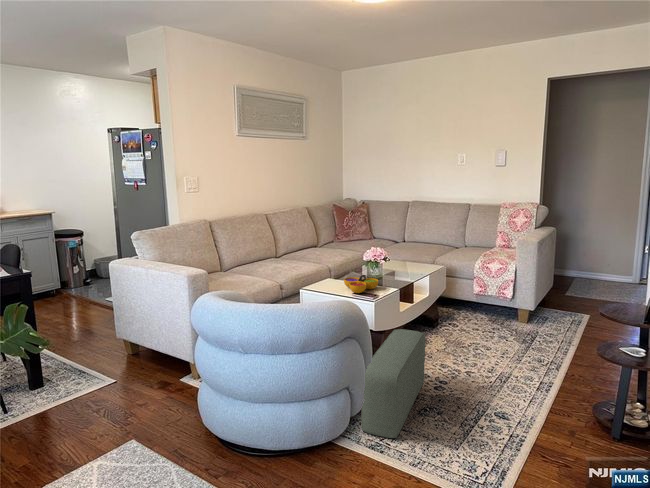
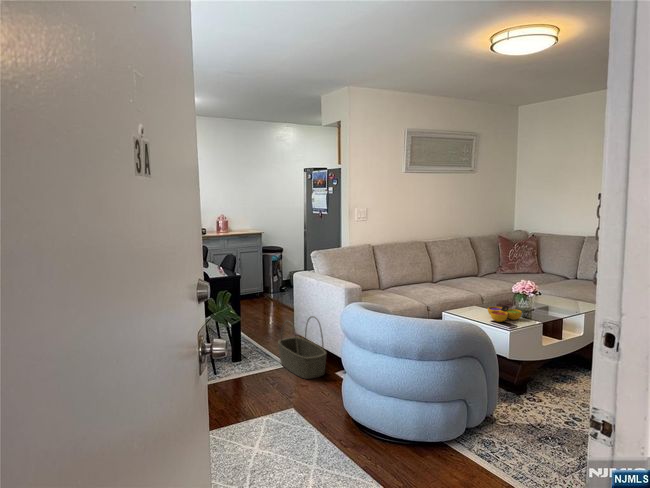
basket: none [96,313,166,393] -> present [278,316,327,379]
pouf: present [361,329,425,438] -> none [477,359,558,454]

